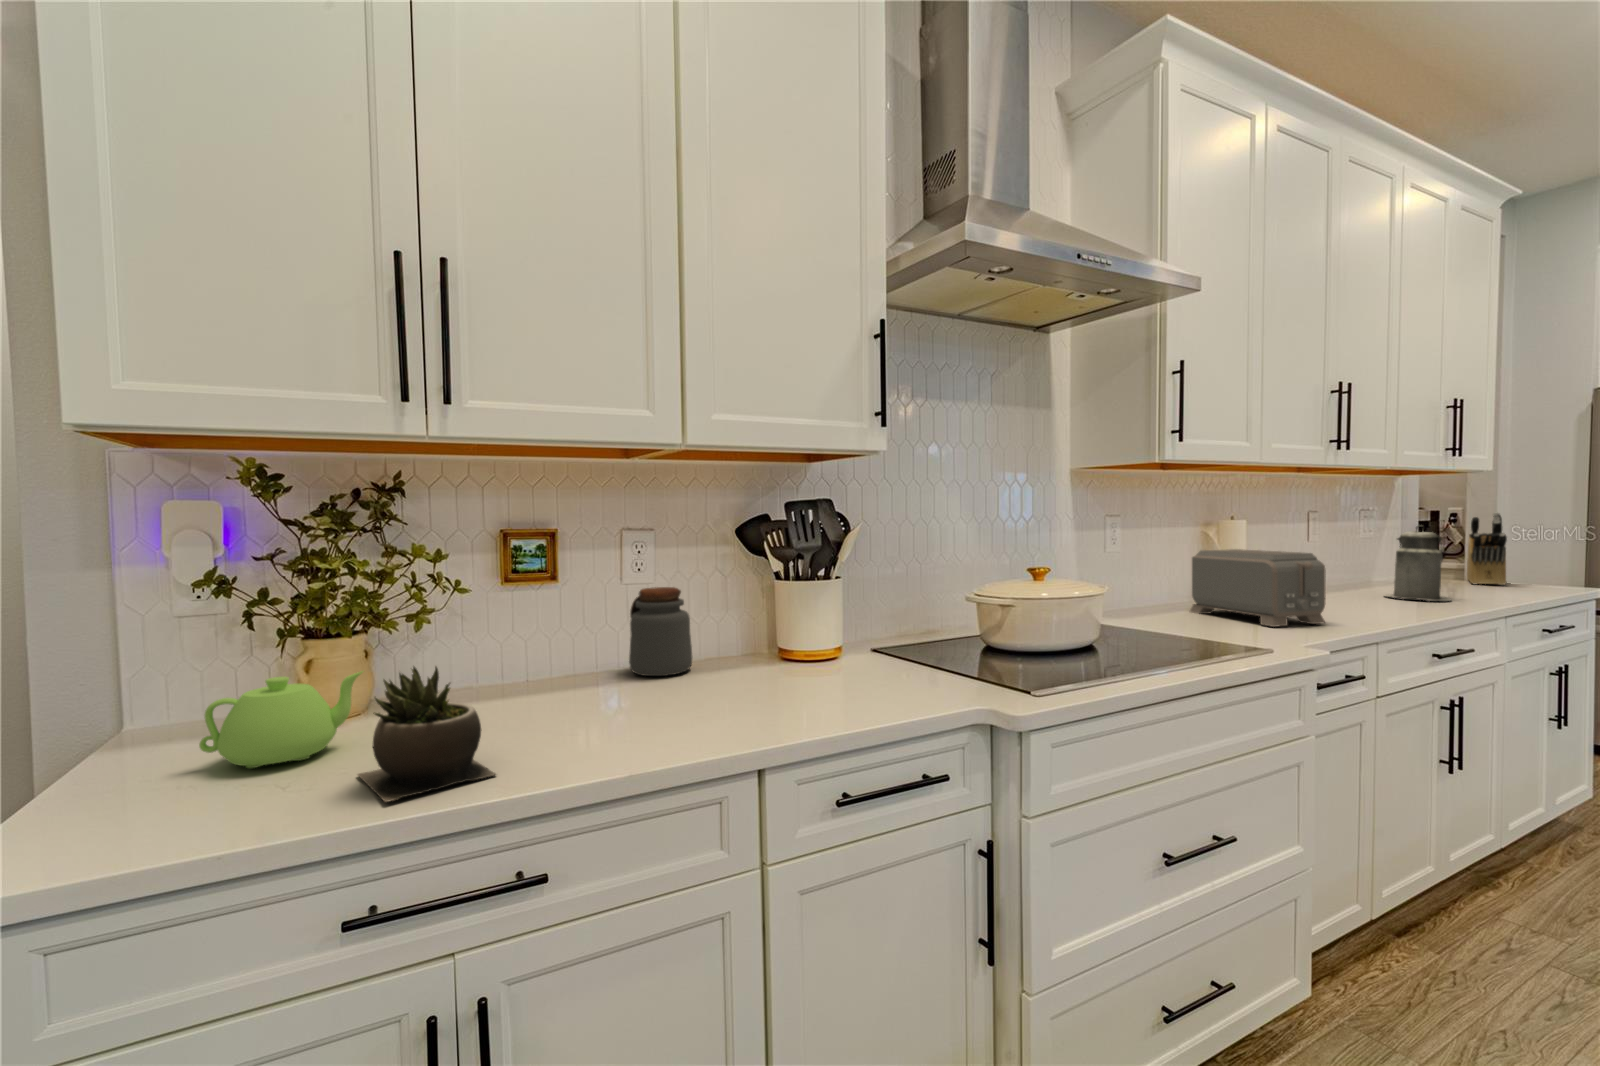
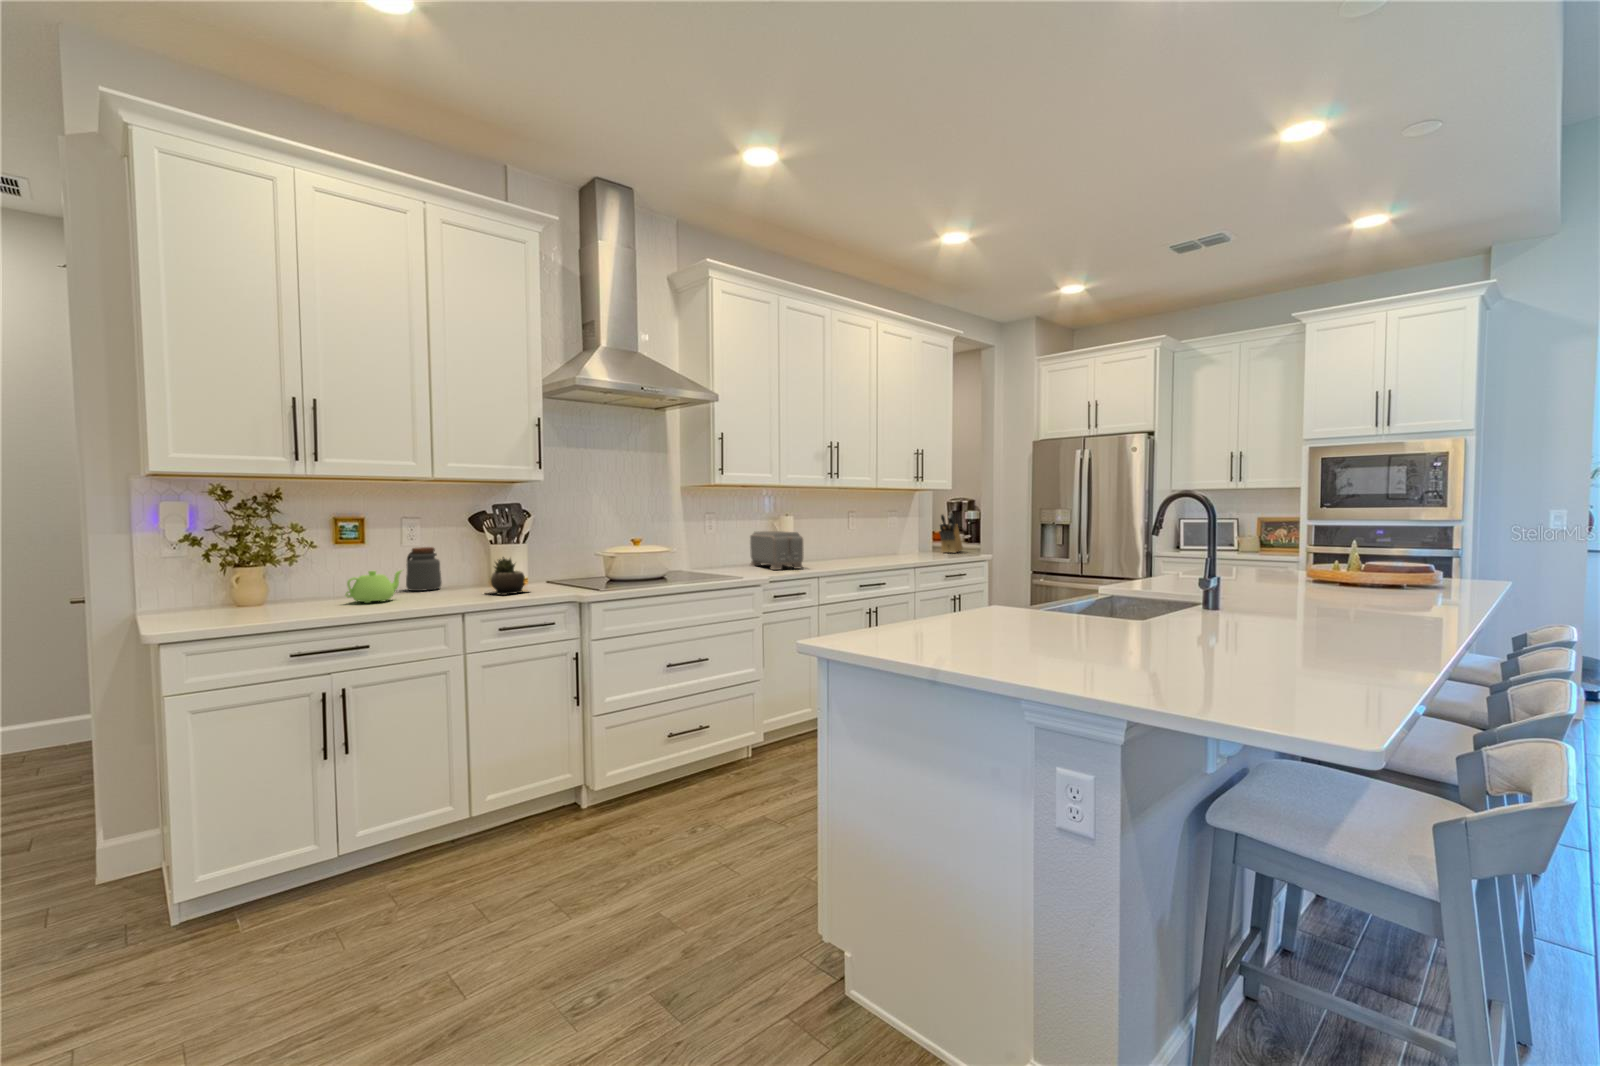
canister: present [1386,525,1451,601] -> none [874,519,903,560]
succulent plant: present [358,666,496,802] -> present [487,557,525,595]
teapot: present [199,671,363,768] -> present [345,570,402,603]

